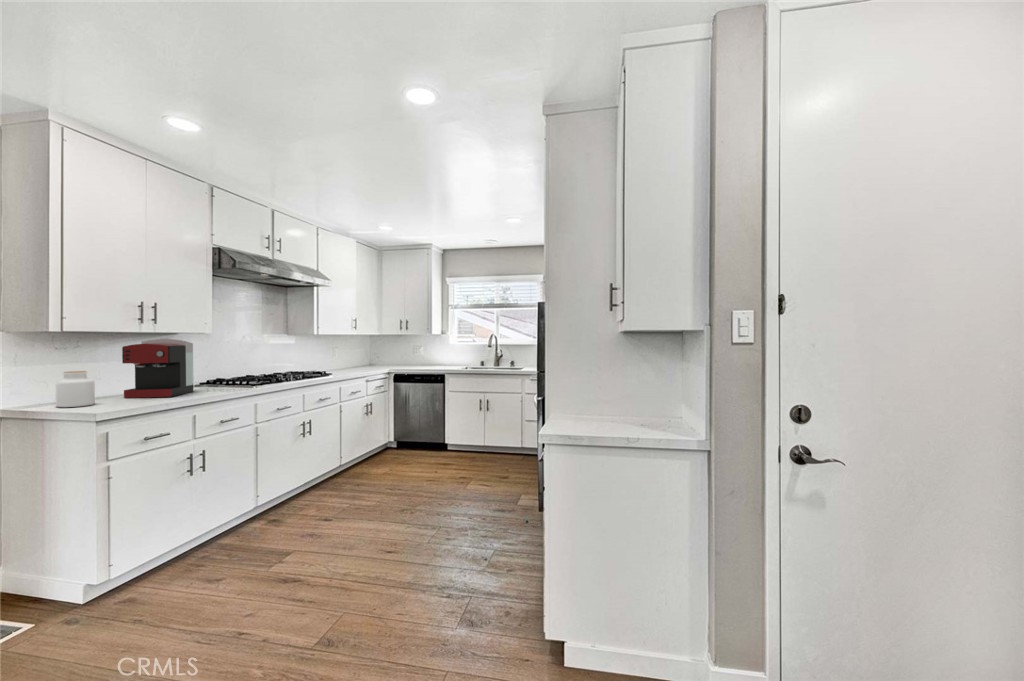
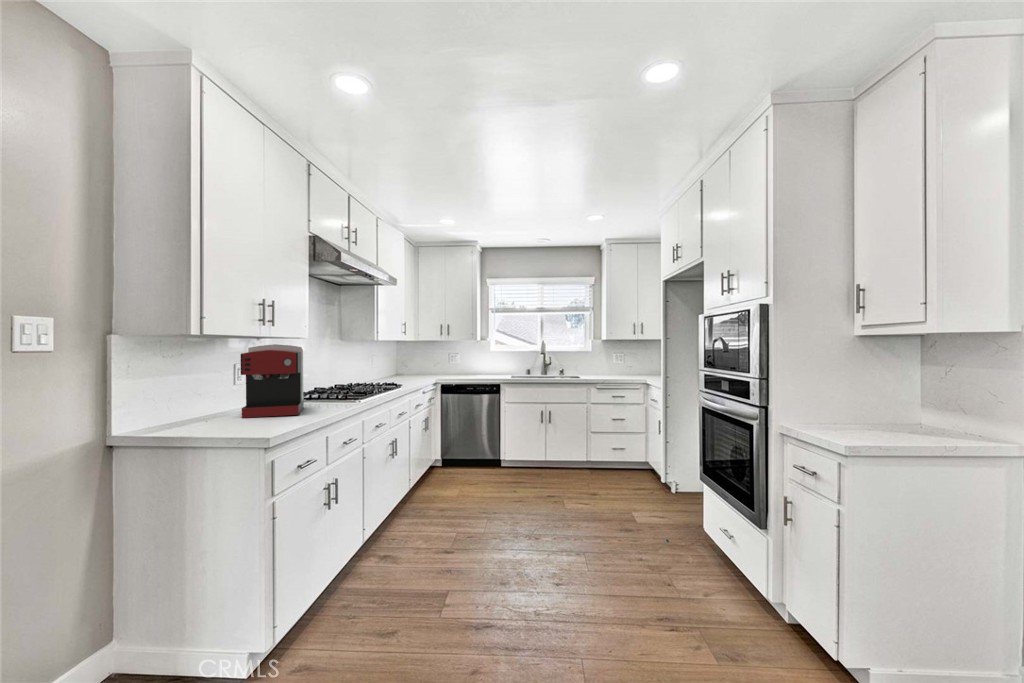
jar: present [56,371,95,407] -> none [186,385,229,432]

